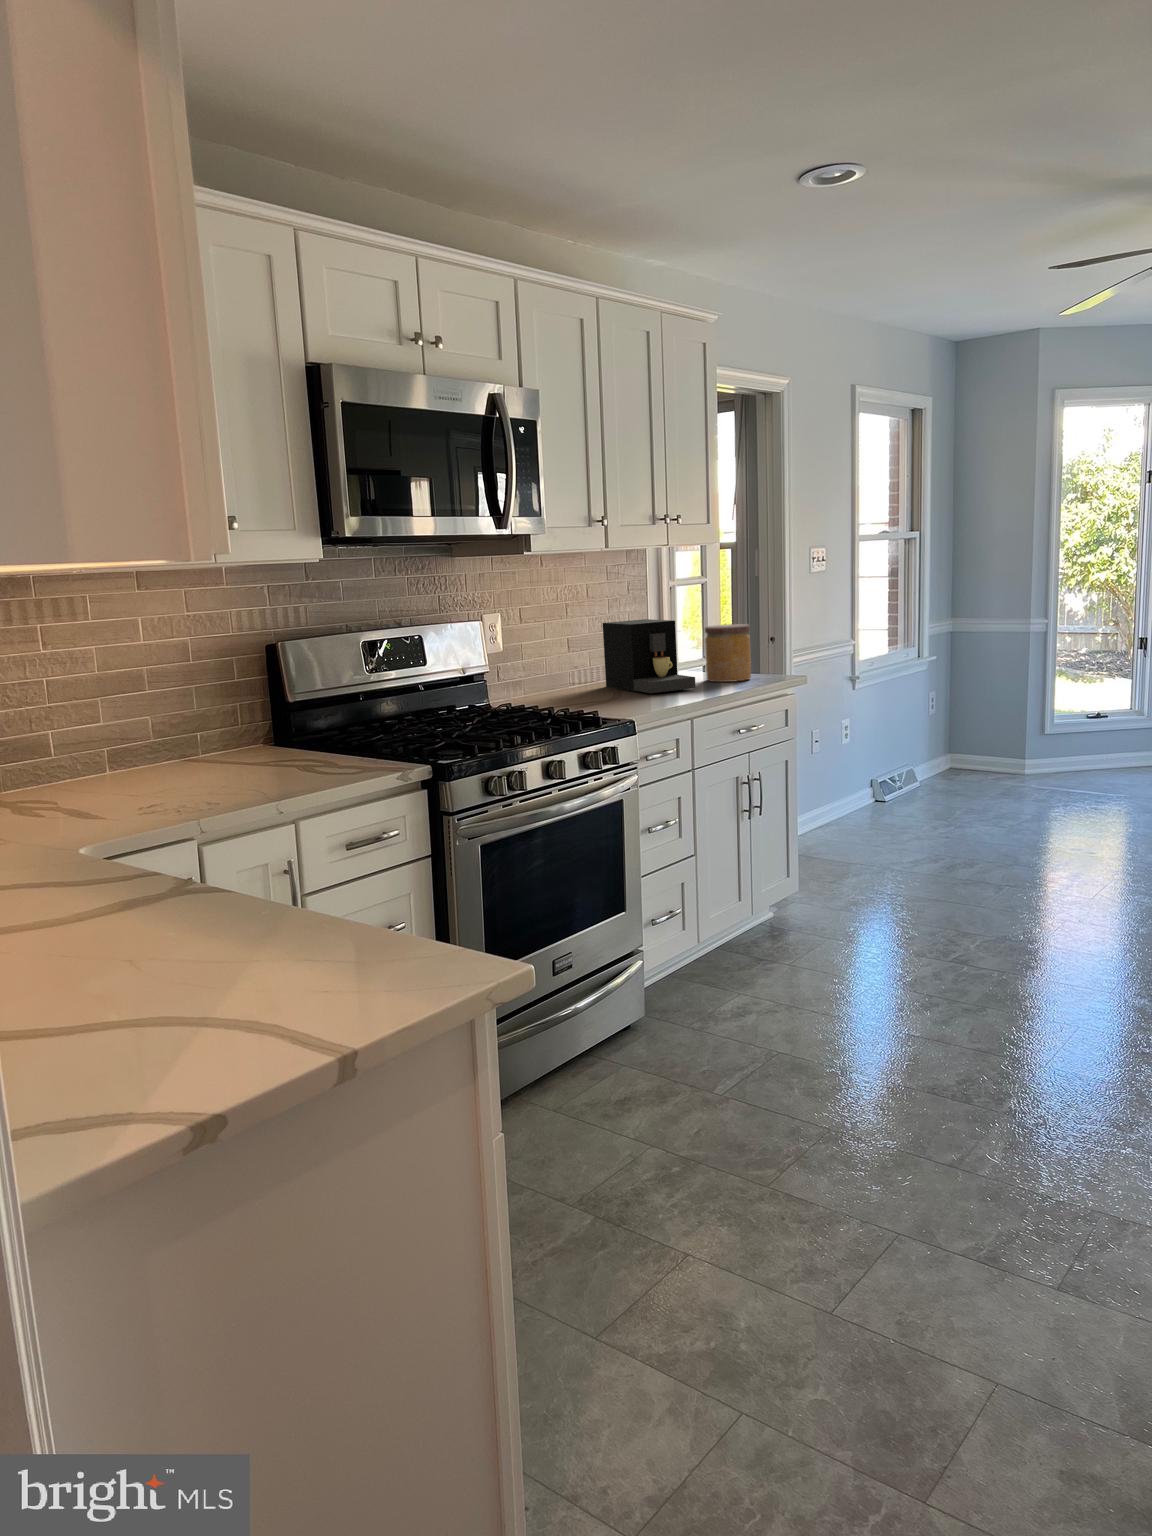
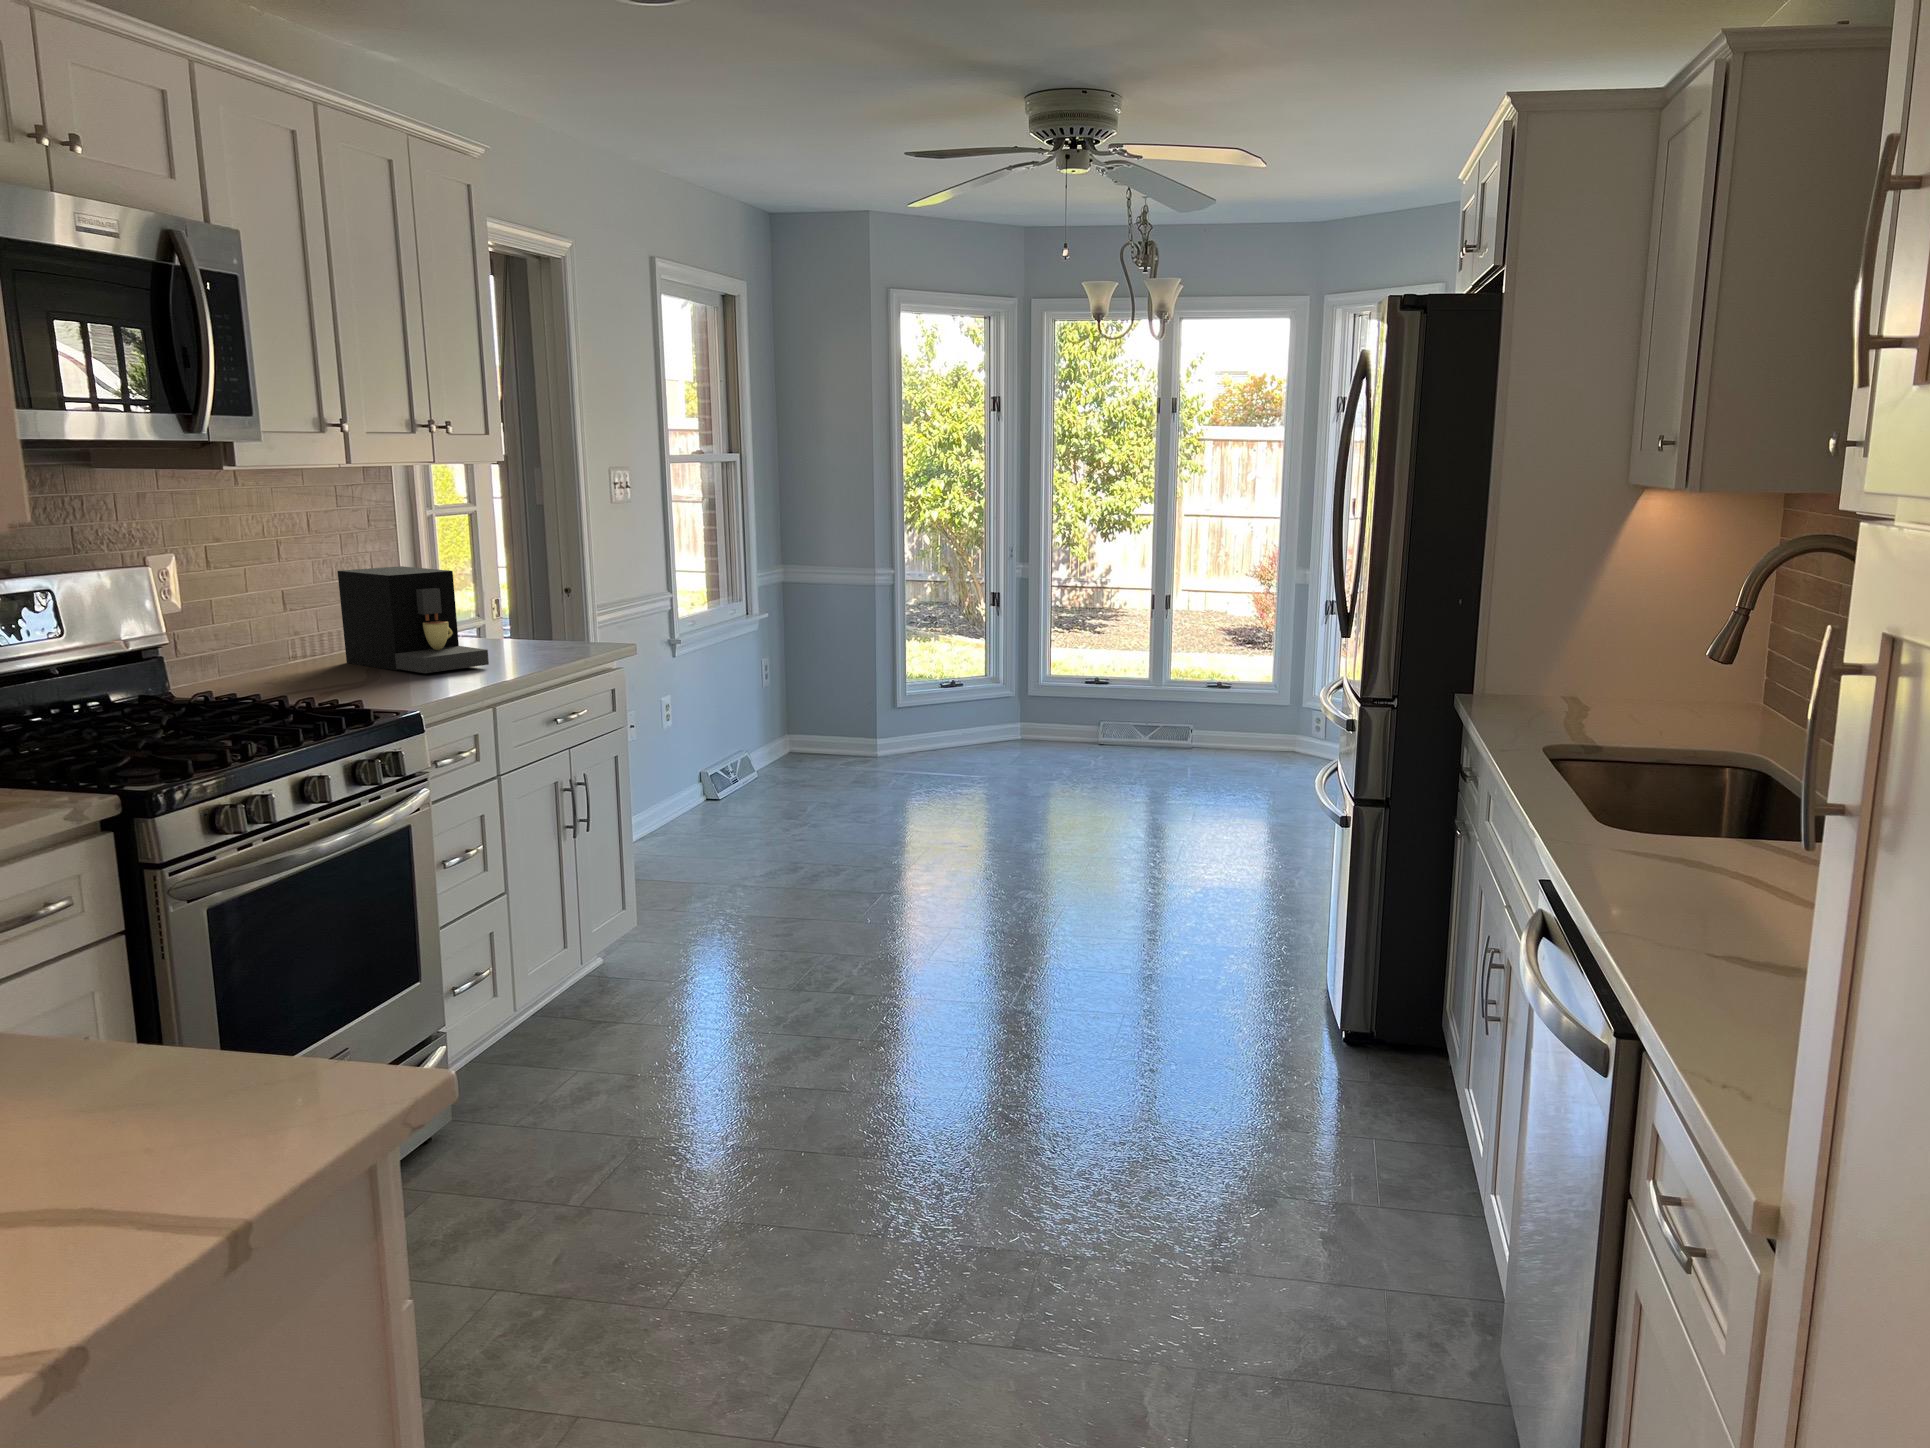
jar: present [705,624,751,682] -> none [492,576,560,655]

